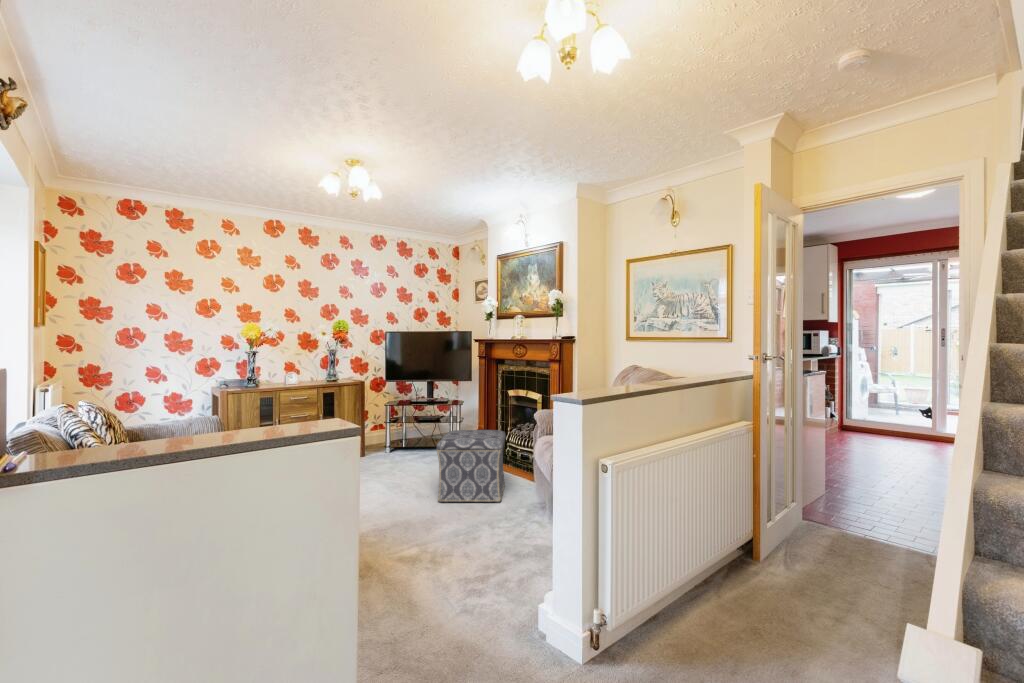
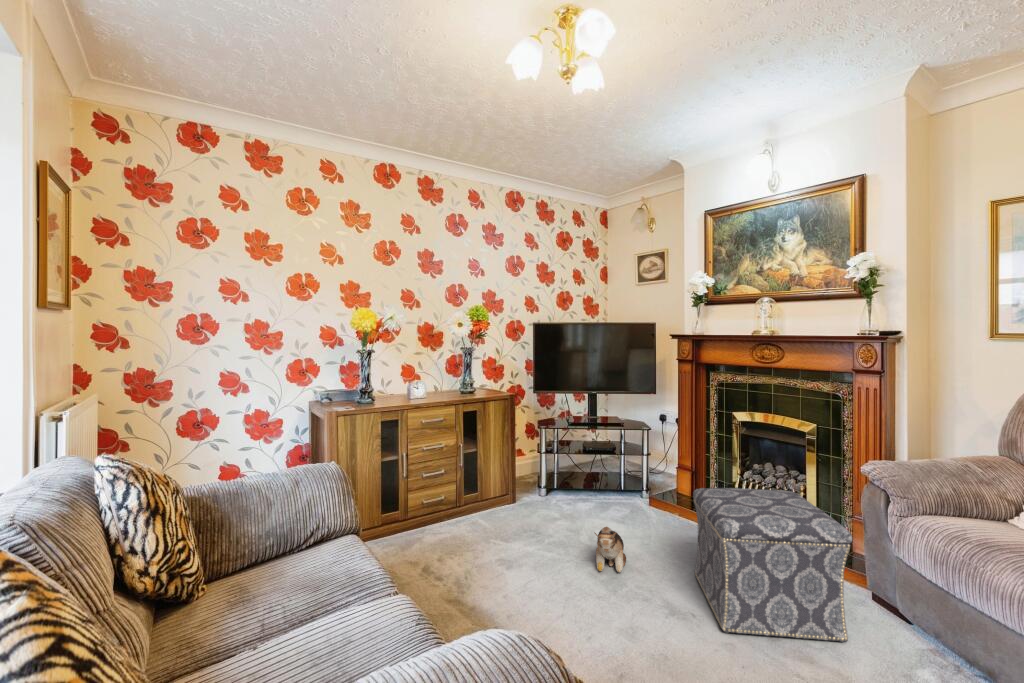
plush toy: none [386,457,415,485] -> present [595,527,626,572]

